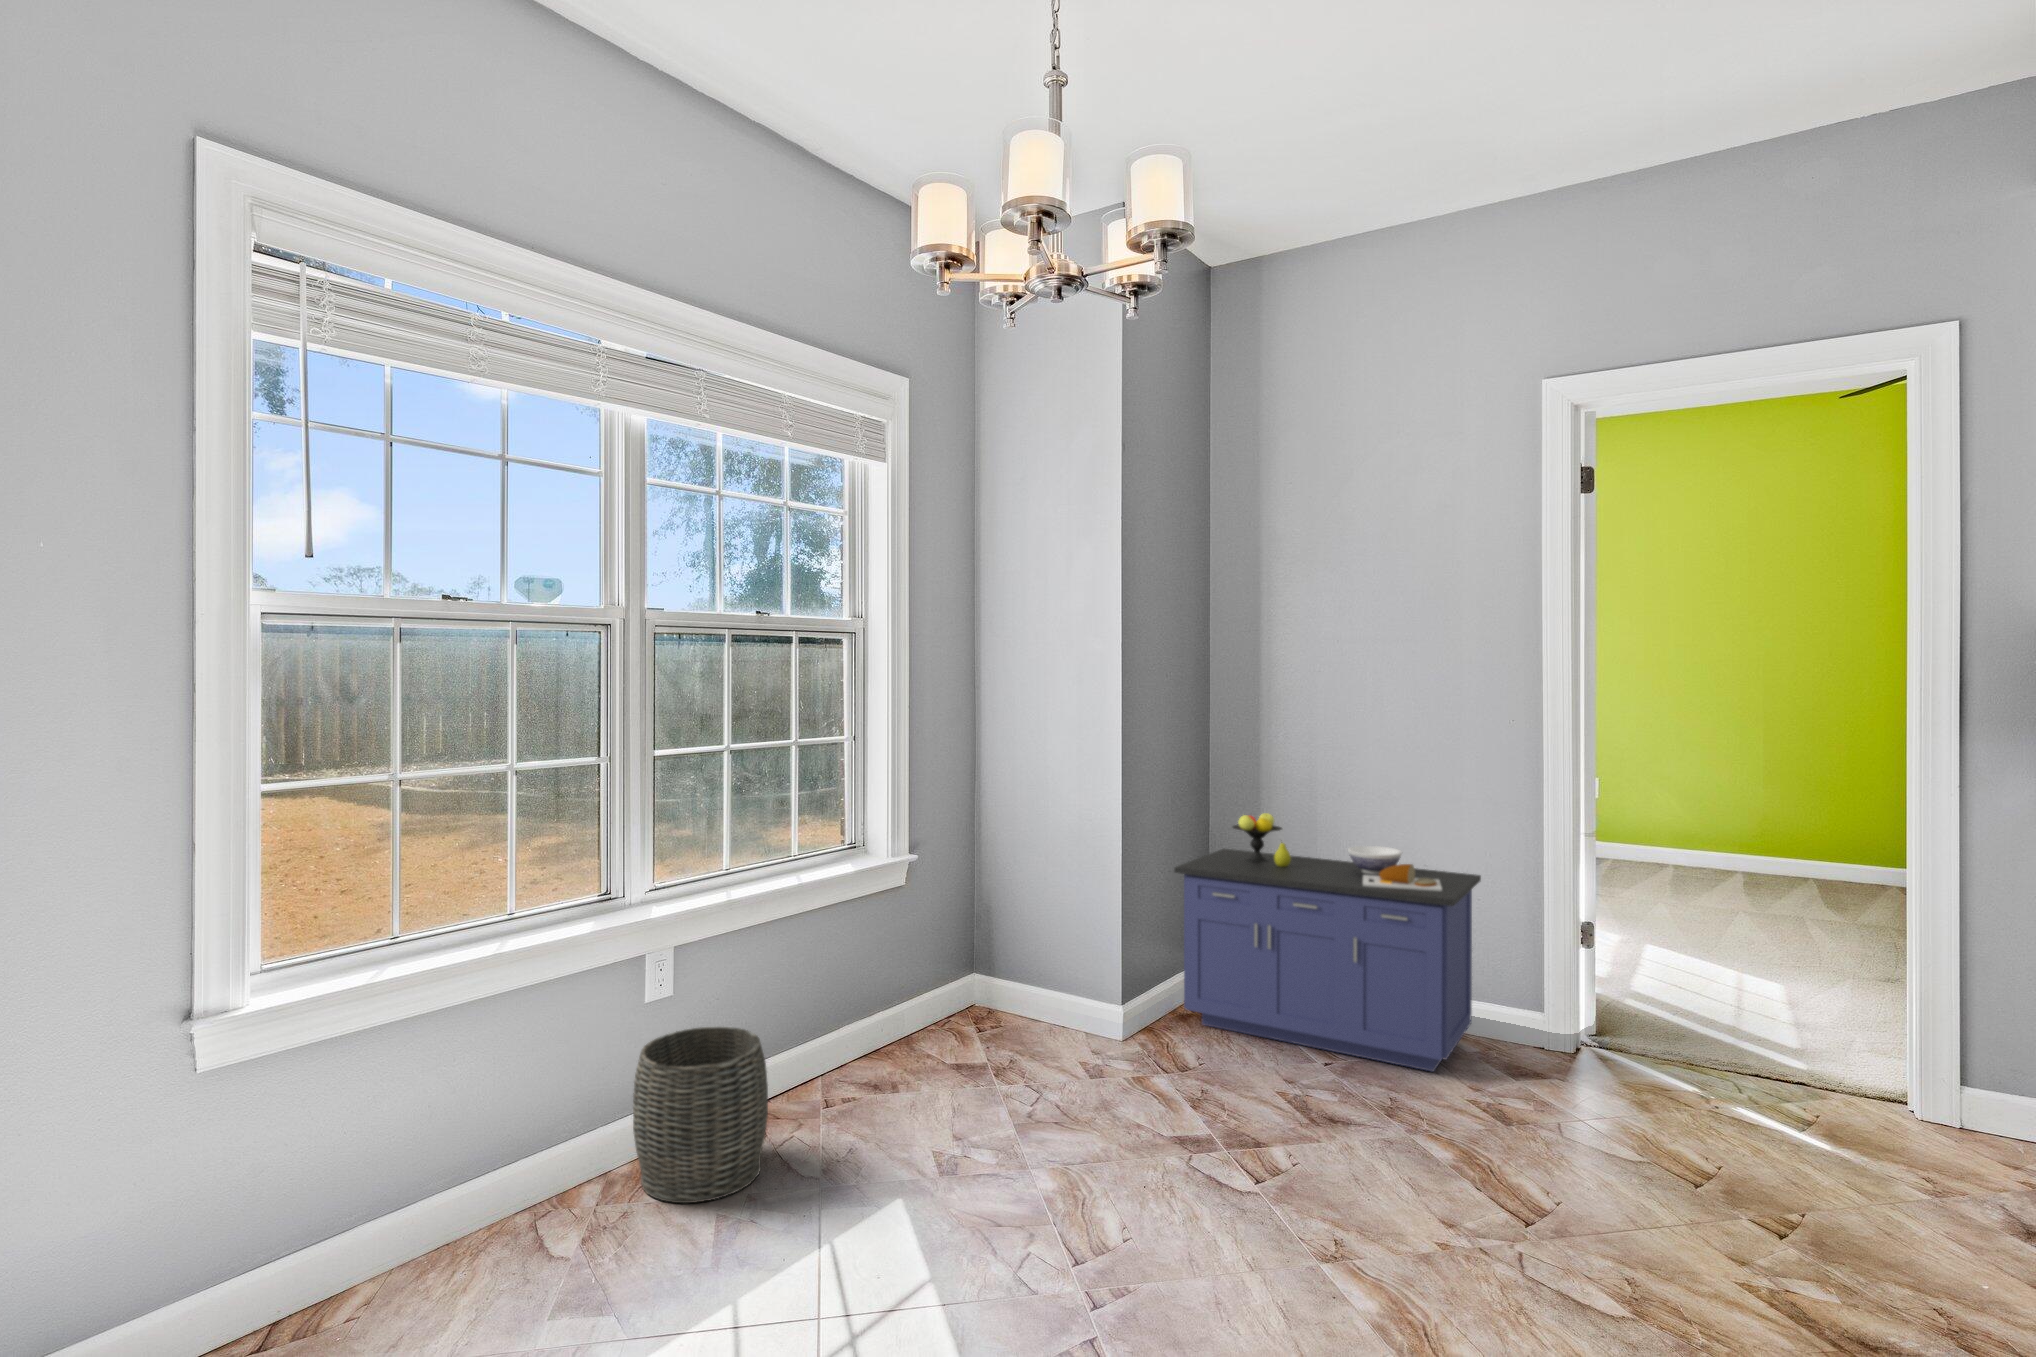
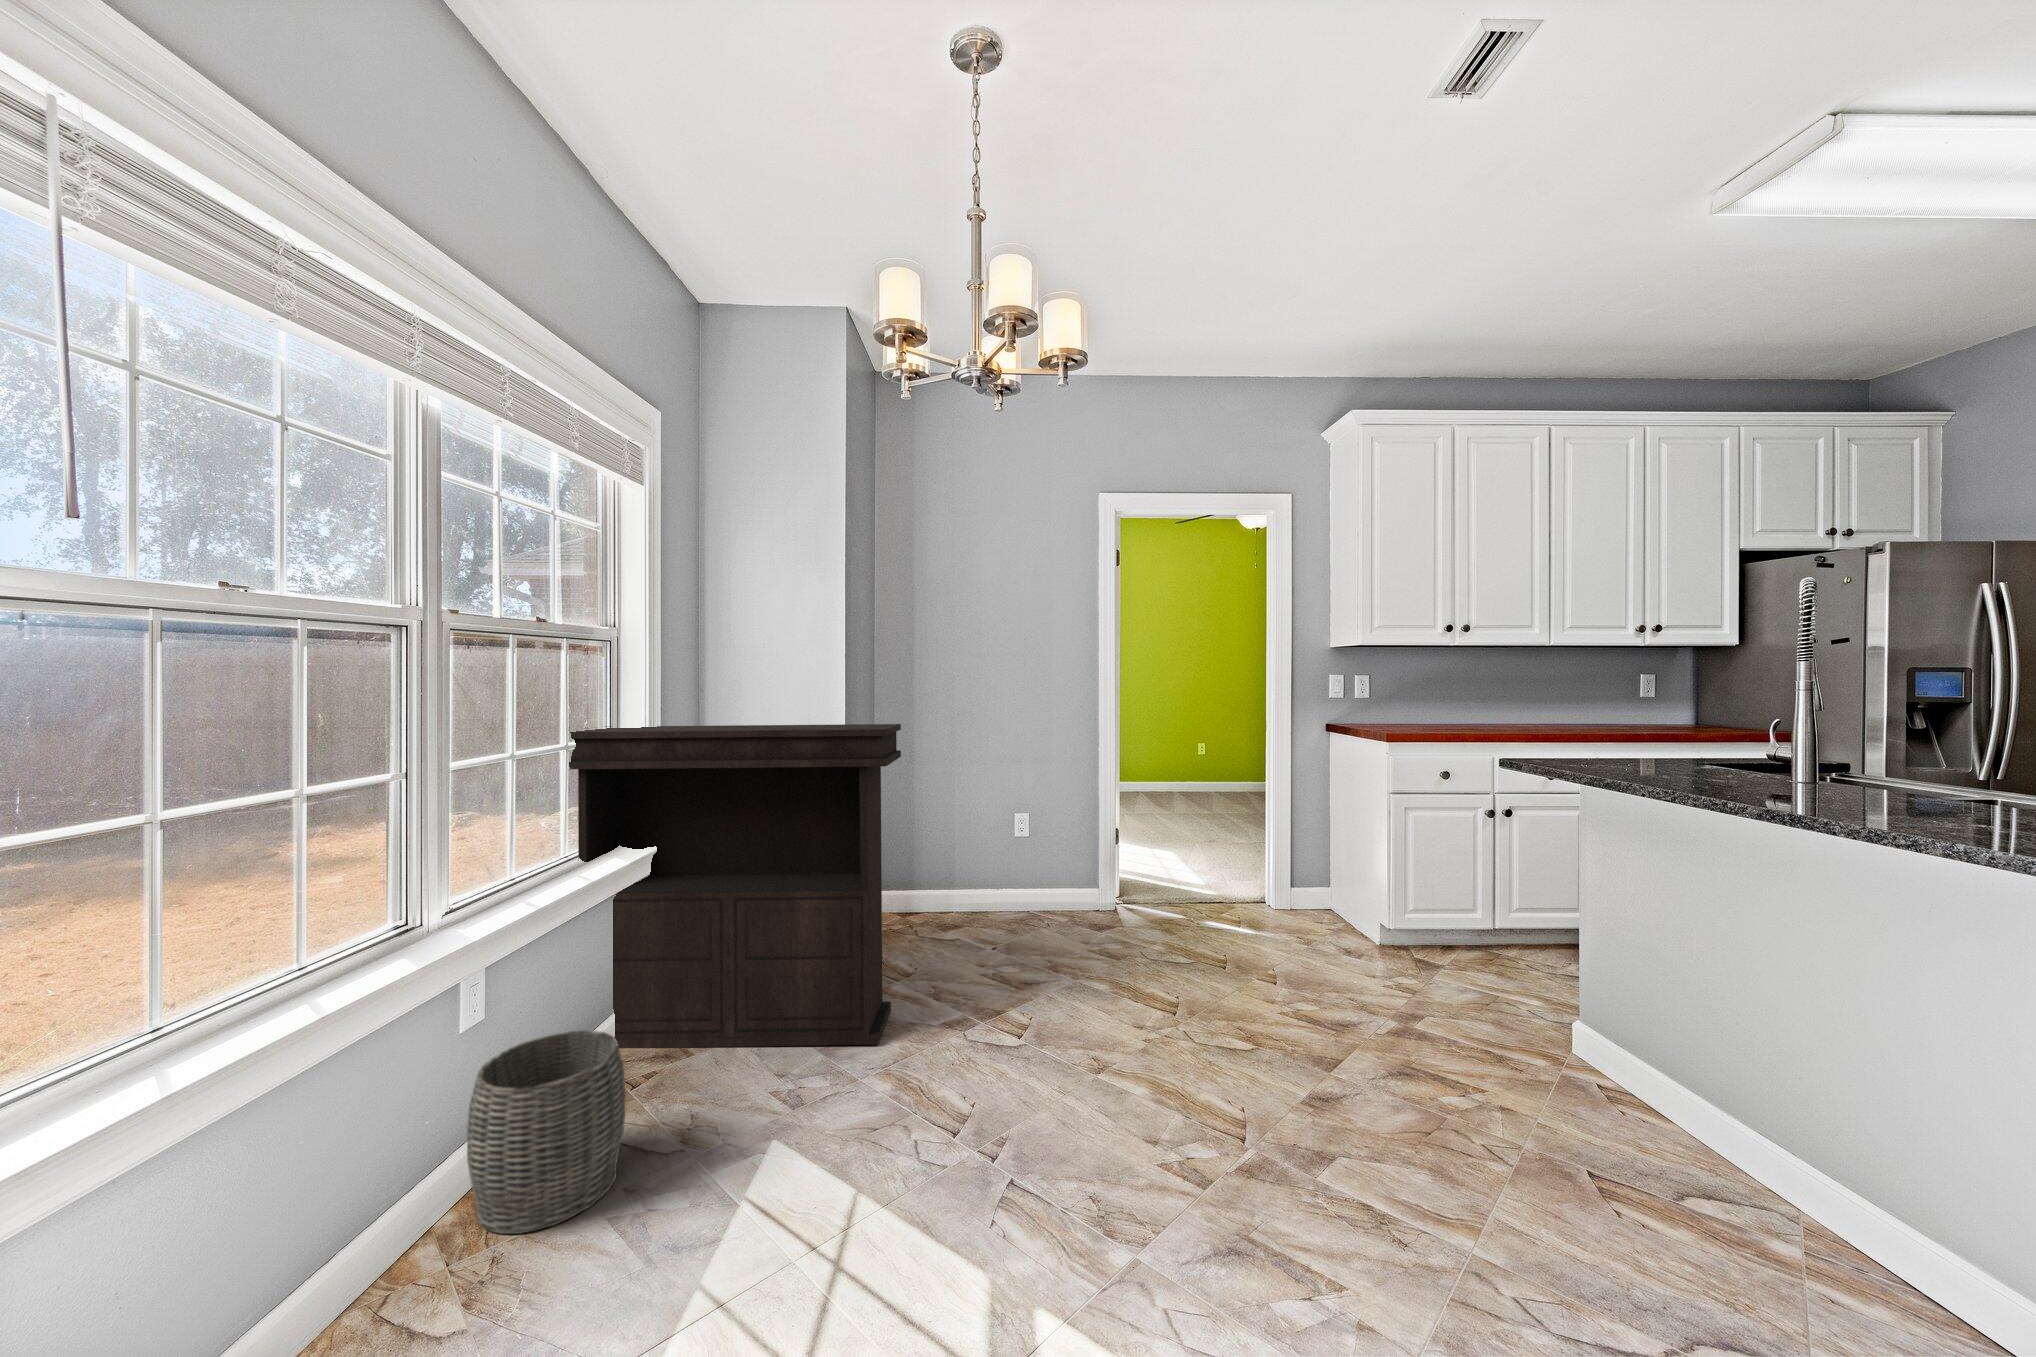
console table: none [787,721,1142,1138] -> present [569,724,901,1048]
storage cabinet: present [1174,813,1481,1072] -> none [877,781,1073,942]

